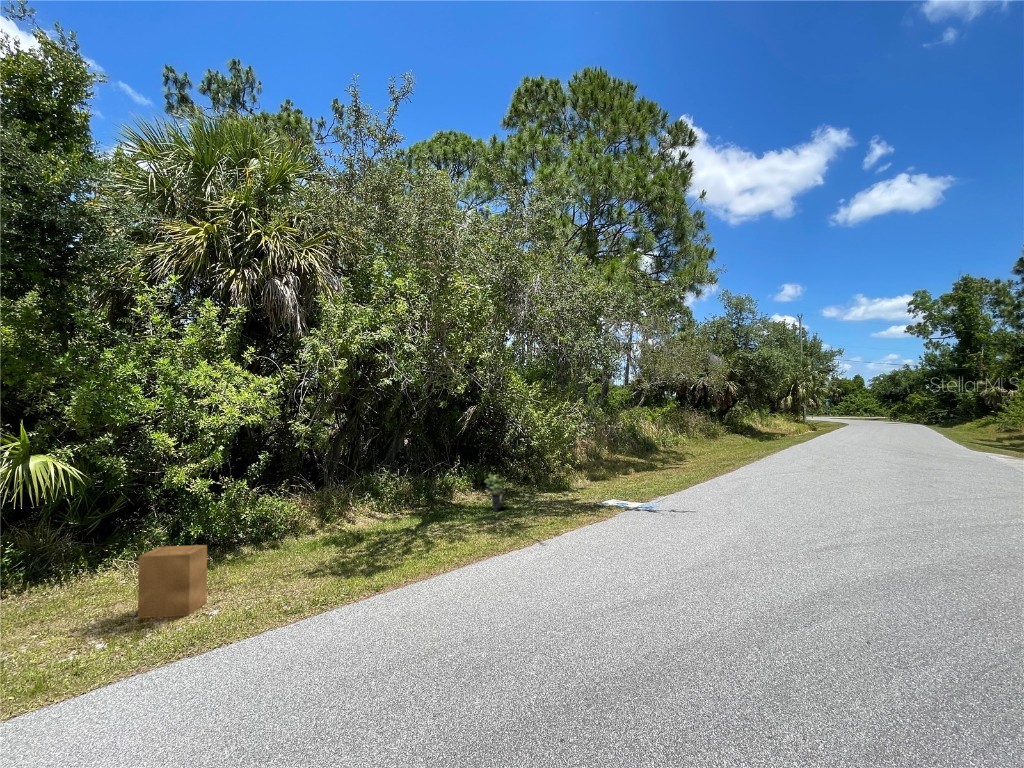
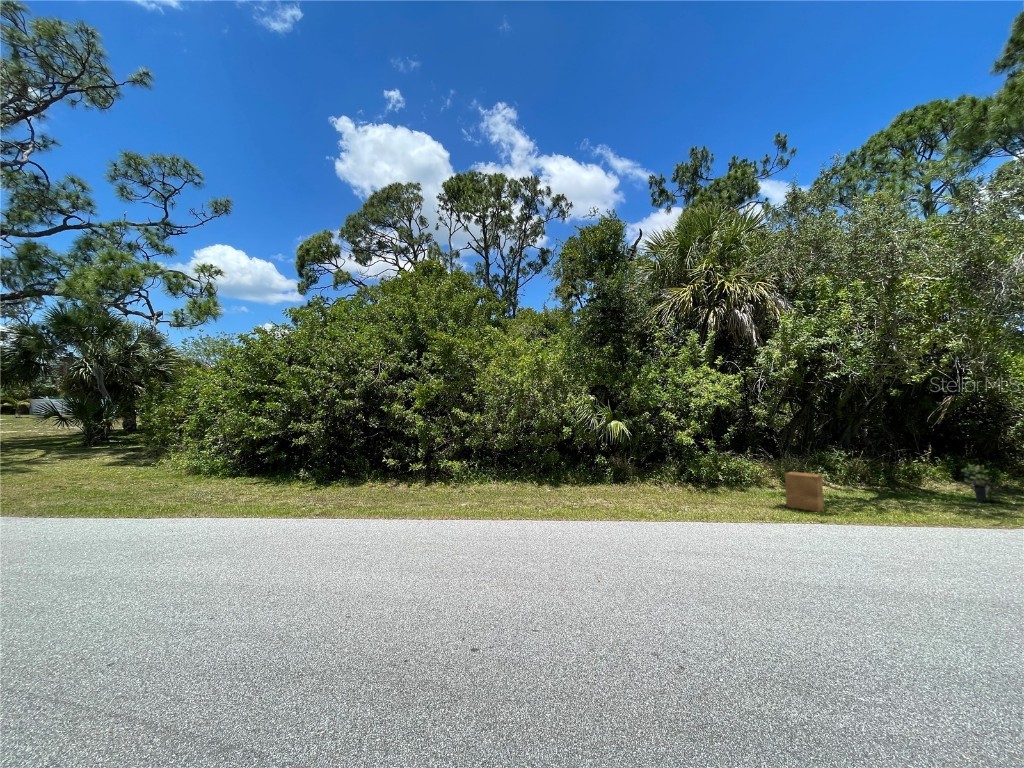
cardboard box: present [138,545,207,618] -> present [785,472,823,512]

